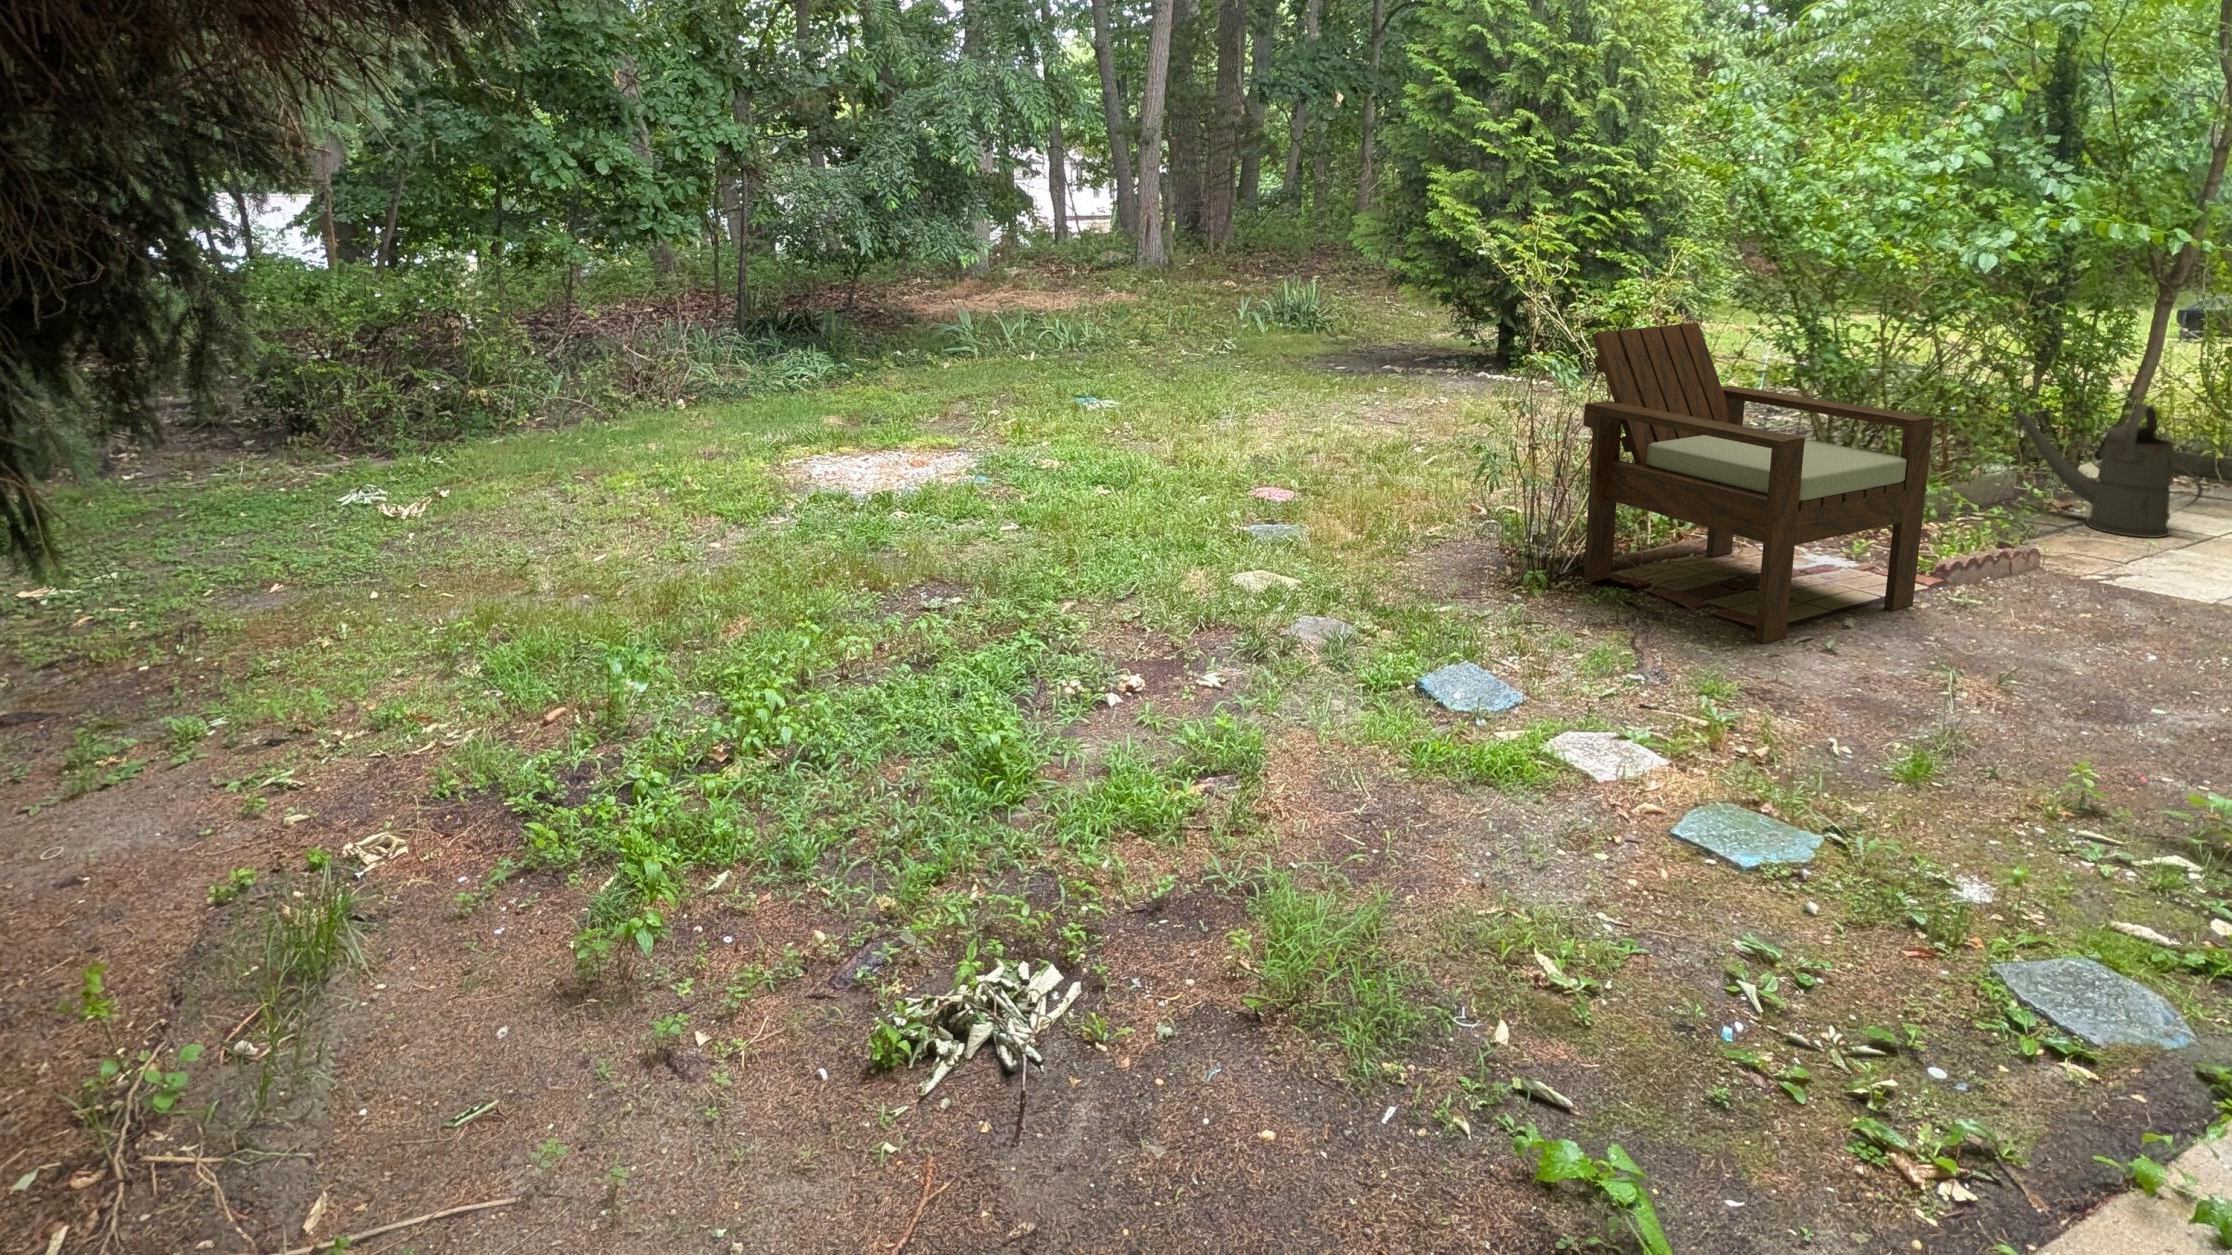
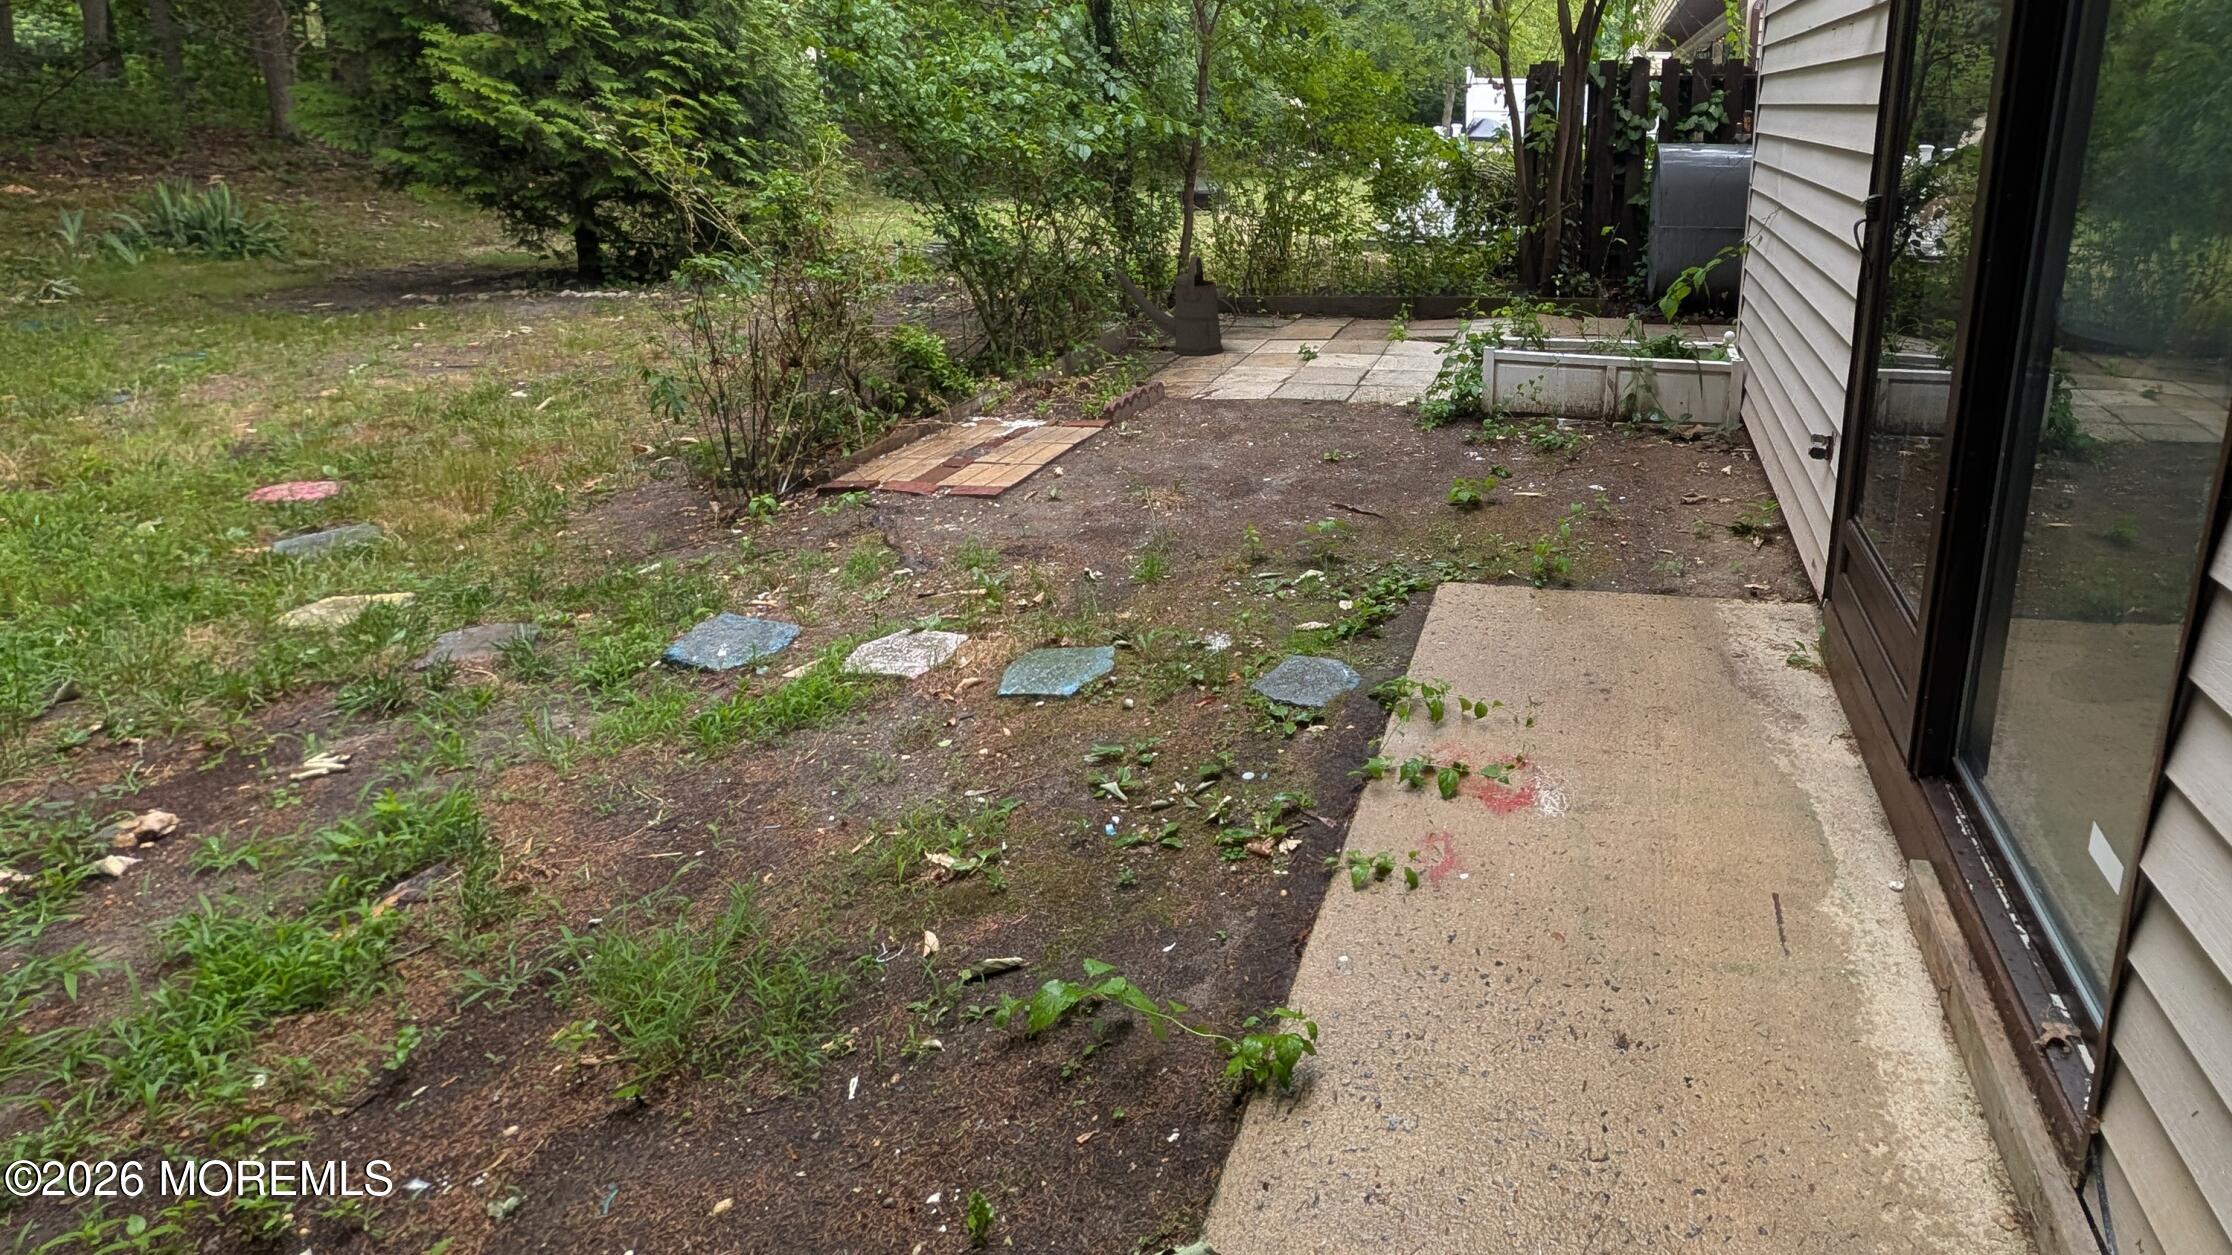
chair: present [1584,323,1934,644] -> none [756,215,1092,505]

